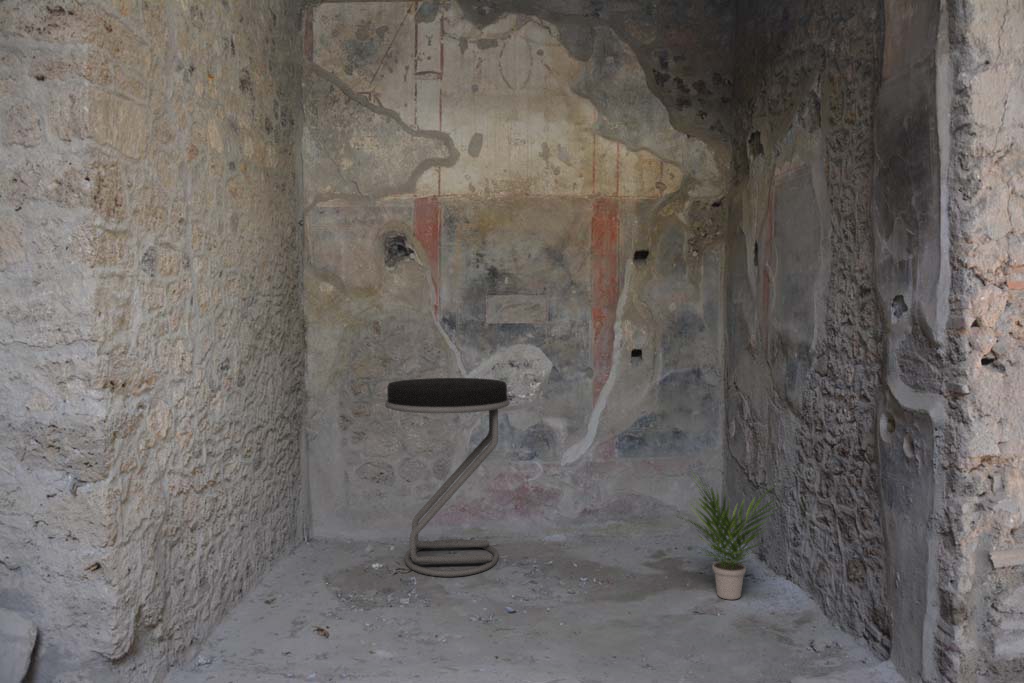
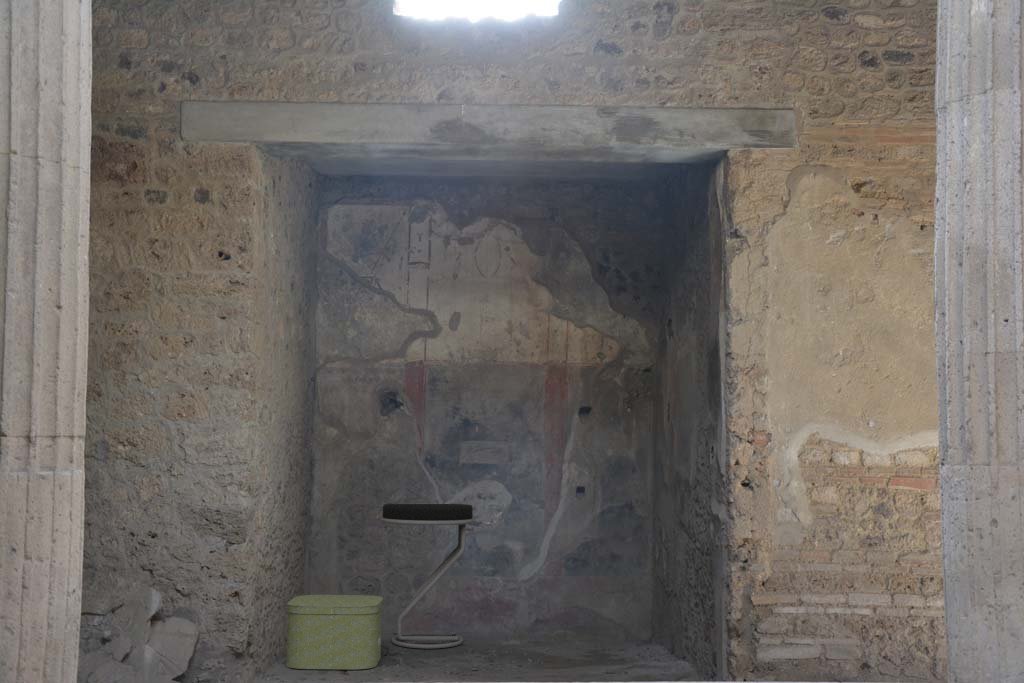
potted plant: present [682,481,772,600] -> none [585,568,665,660]
storage box: none [236,512,383,637] -> present [286,595,383,669]

